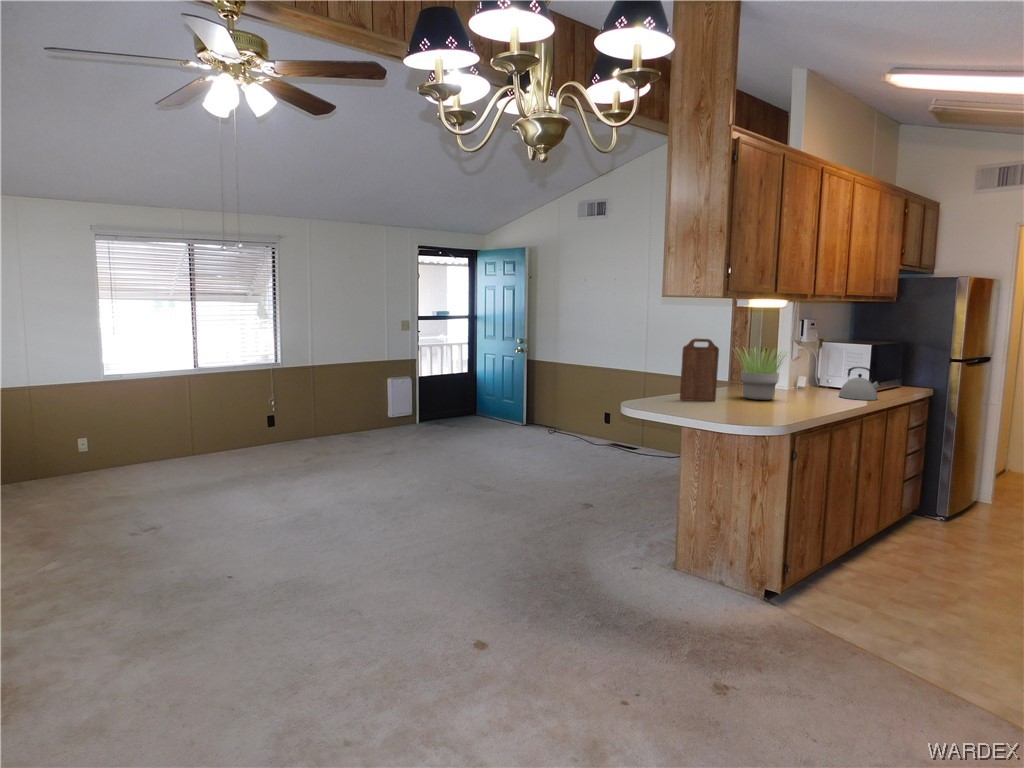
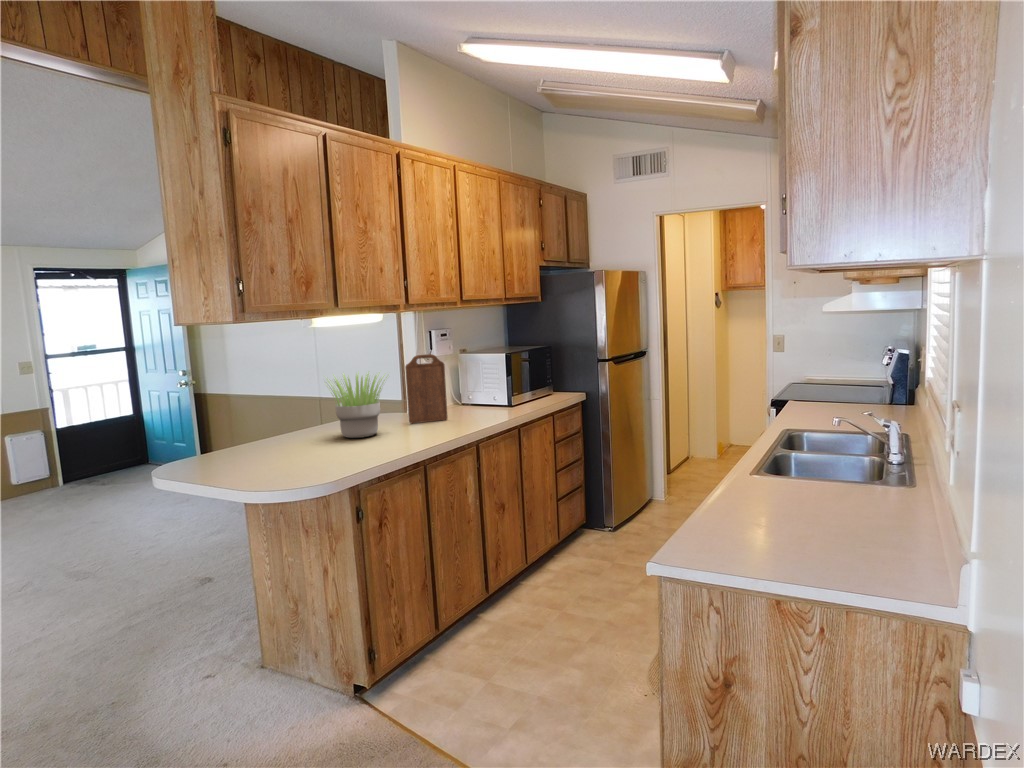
cutting board: present [680,339,719,401] -> present [405,354,448,424]
kettle: present [839,367,880,400] -> none [466,382,506,421]

